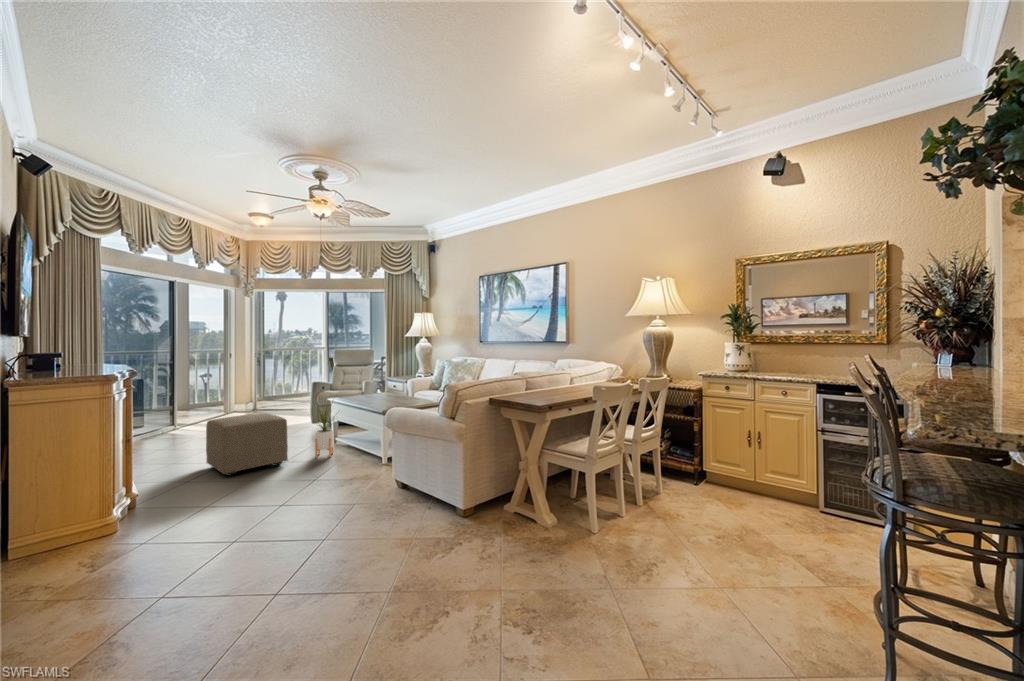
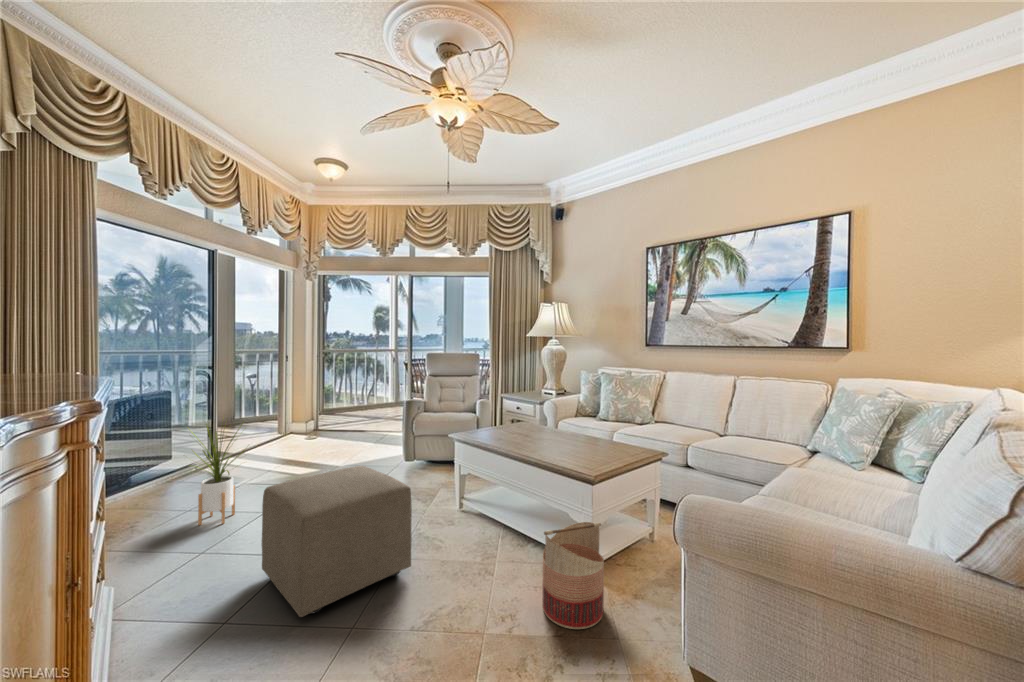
house plant: present [314,401,333,458] -> present [189,424,244,525]
basket: none [345,431,377,476] -> present [542,522,604,629]

